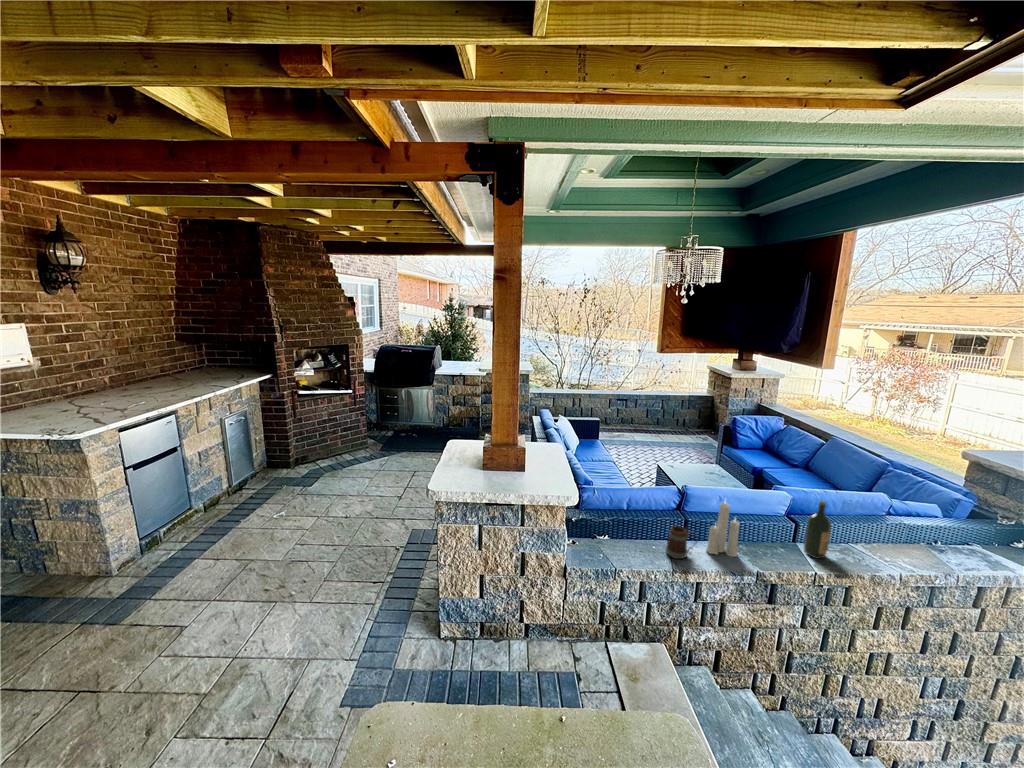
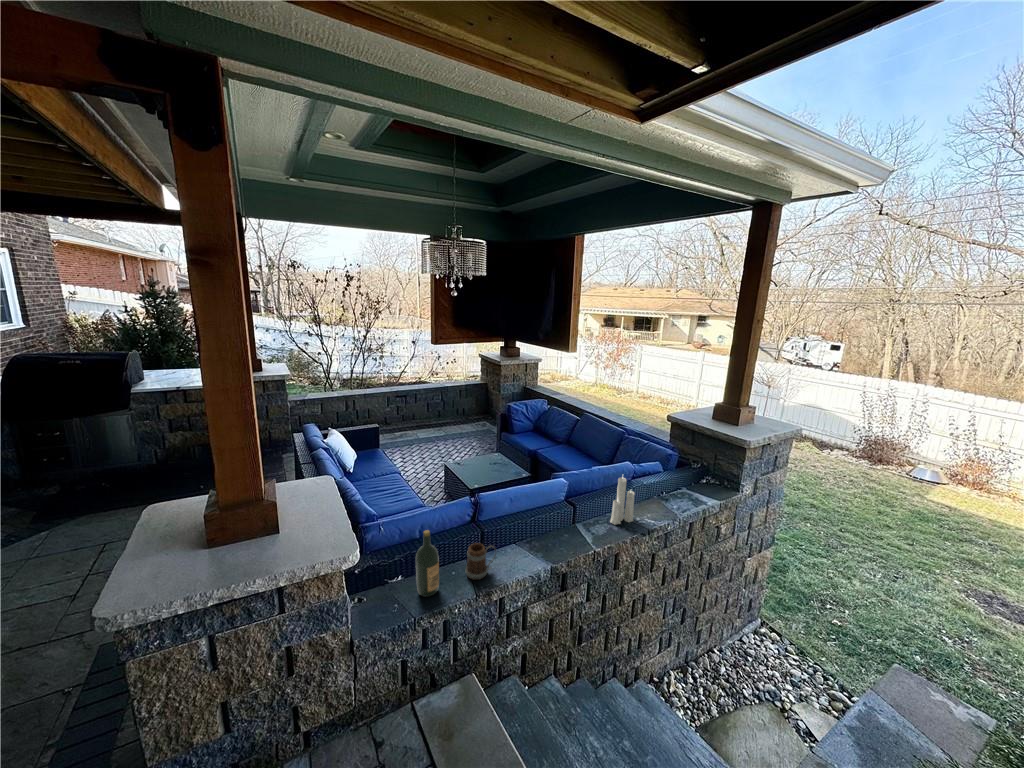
wine bottle: present [804,501,831,559] -> present [416,530,439,596]
candle: present [706,502,739,557] -> present [610,477,635,524]

